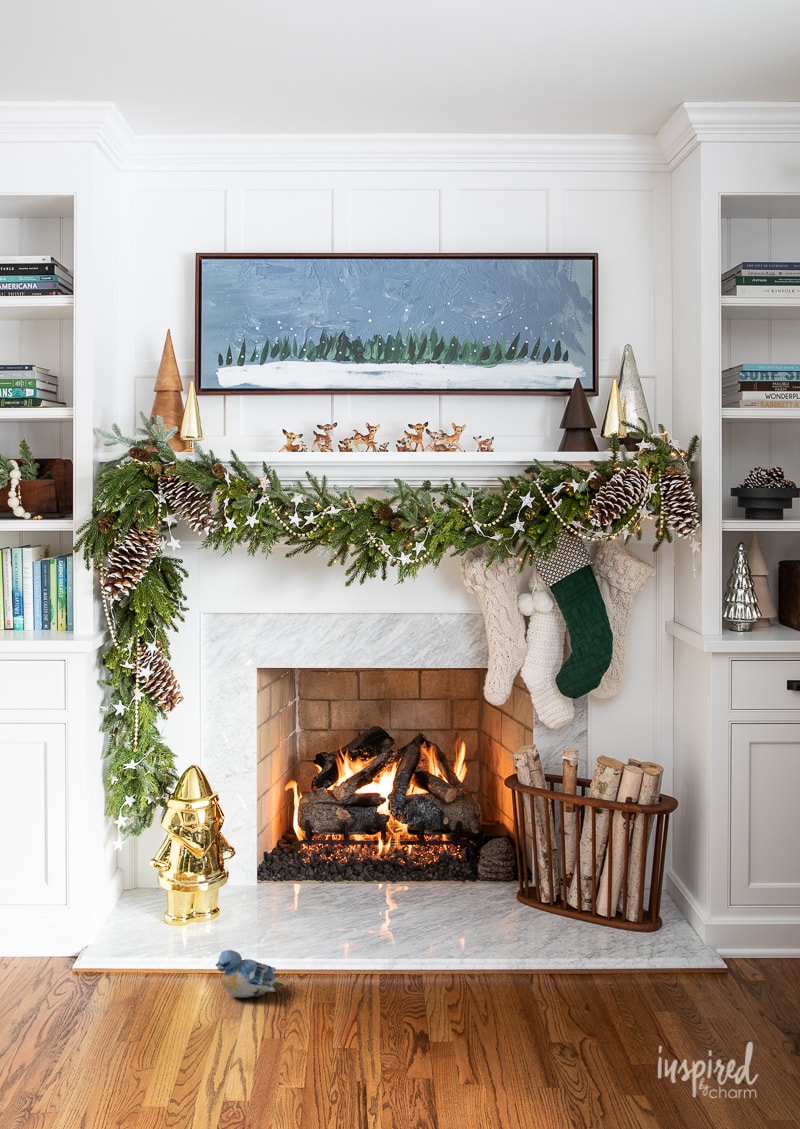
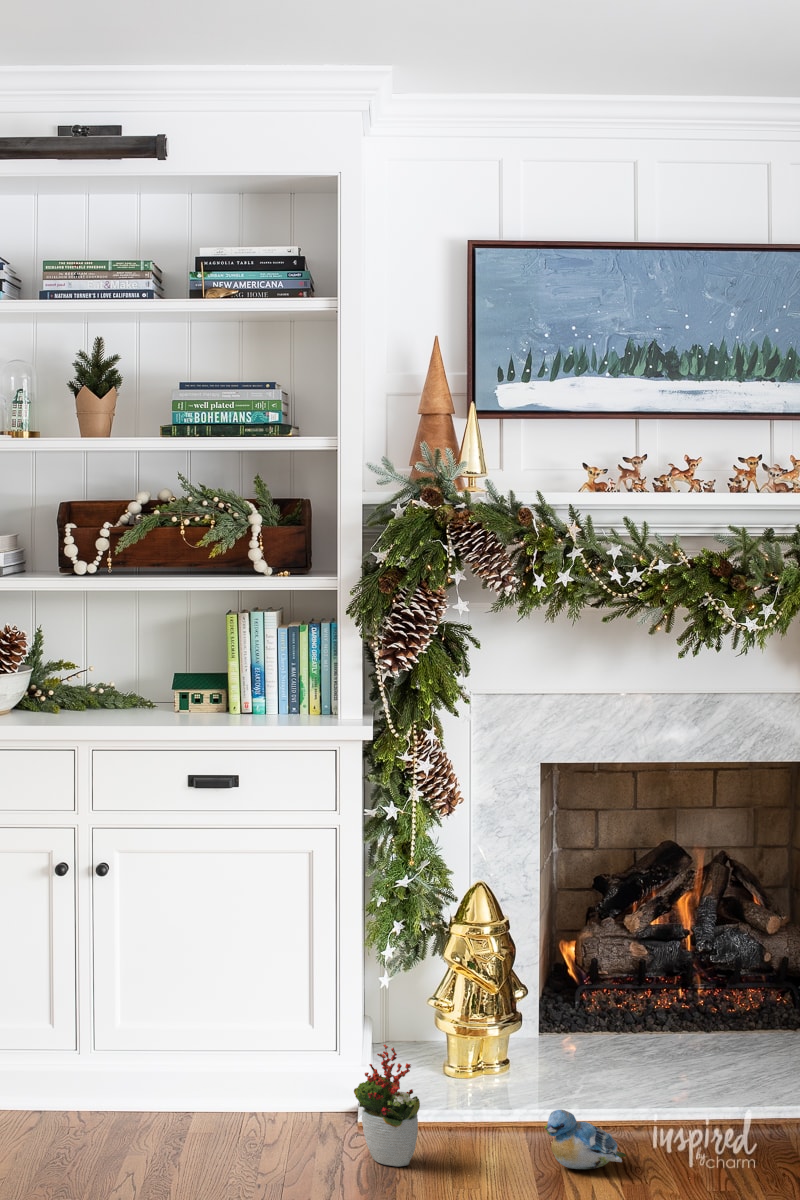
decorative plant: none [62,900,115,999] -> present [354,1045,420,1166]

